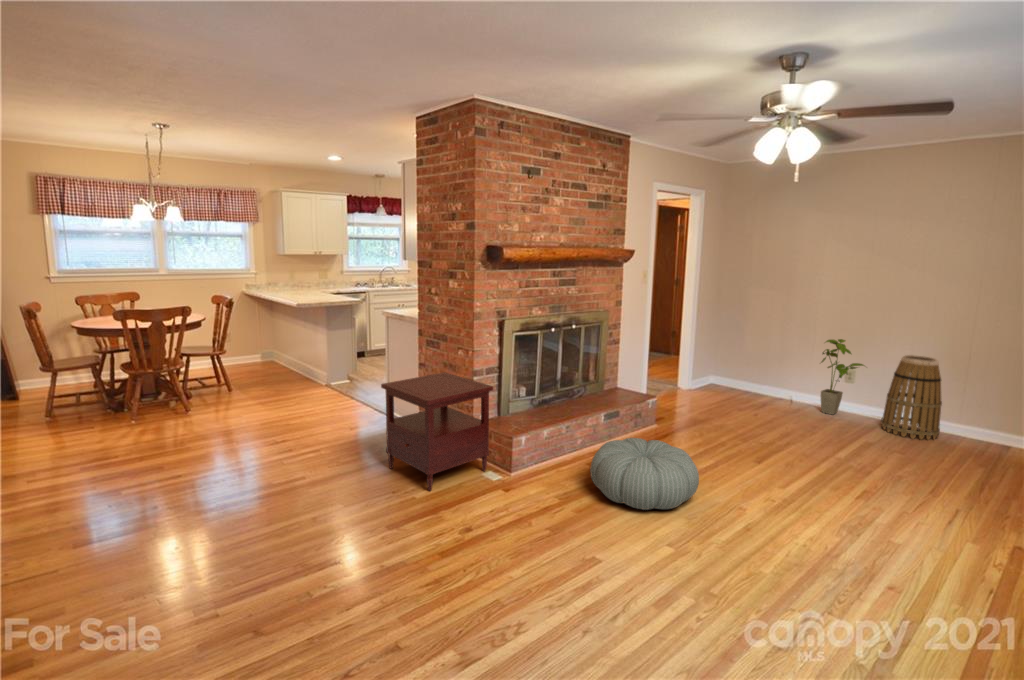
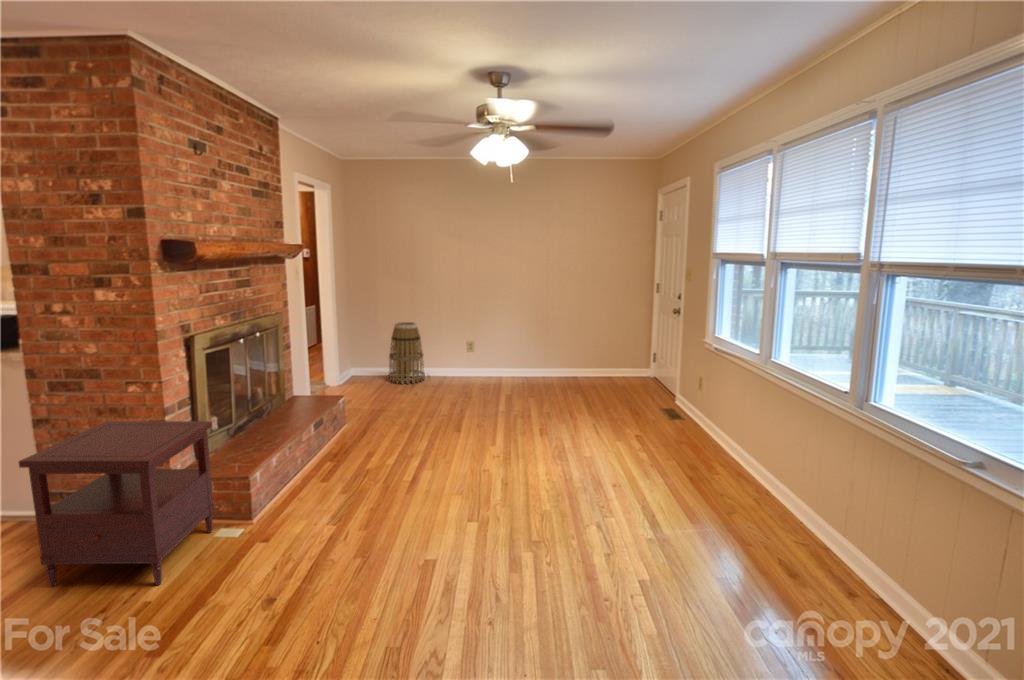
house plant: present [821,339,864,415] -> none [452,318,486,381]
basket: present [881,355,942,440] -> present [388,322,425,384]
pouf: present [590,438,699,510] -> none [345,434,451,505]

